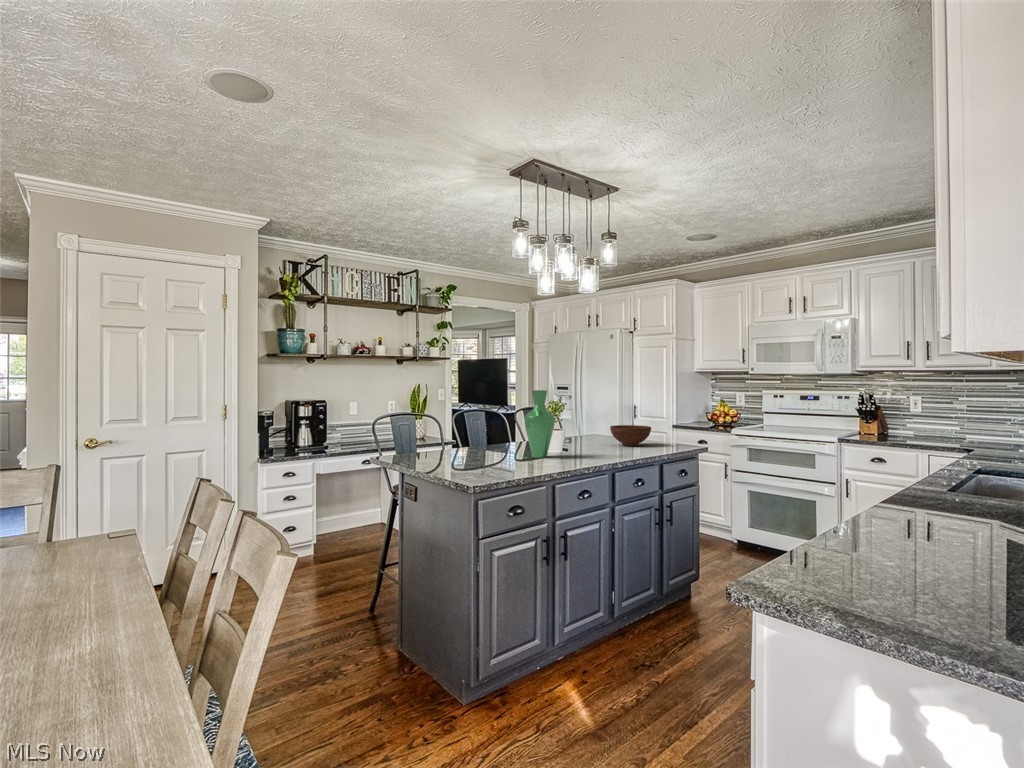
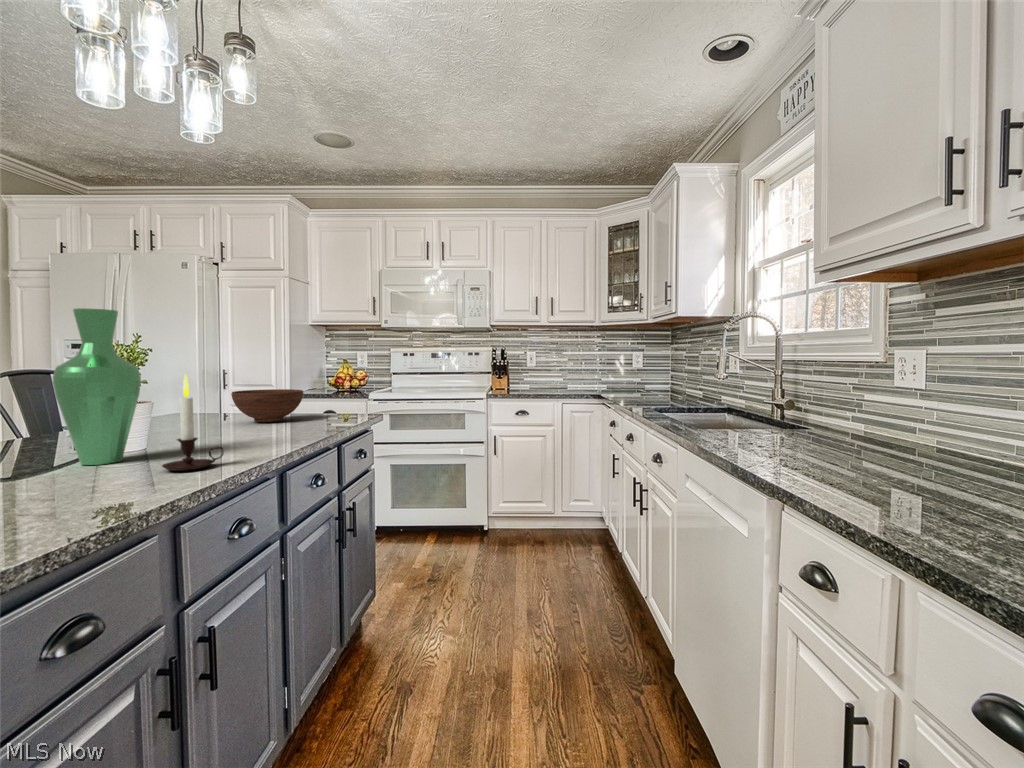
candle: none [554,421,579,464] -> present [162,374,224,471]

